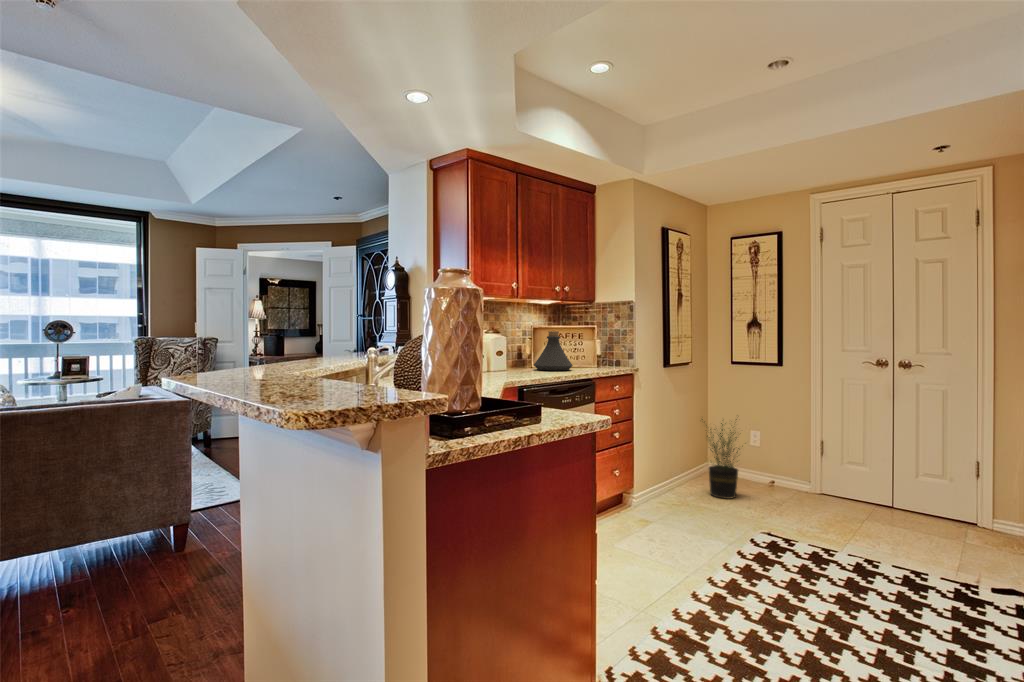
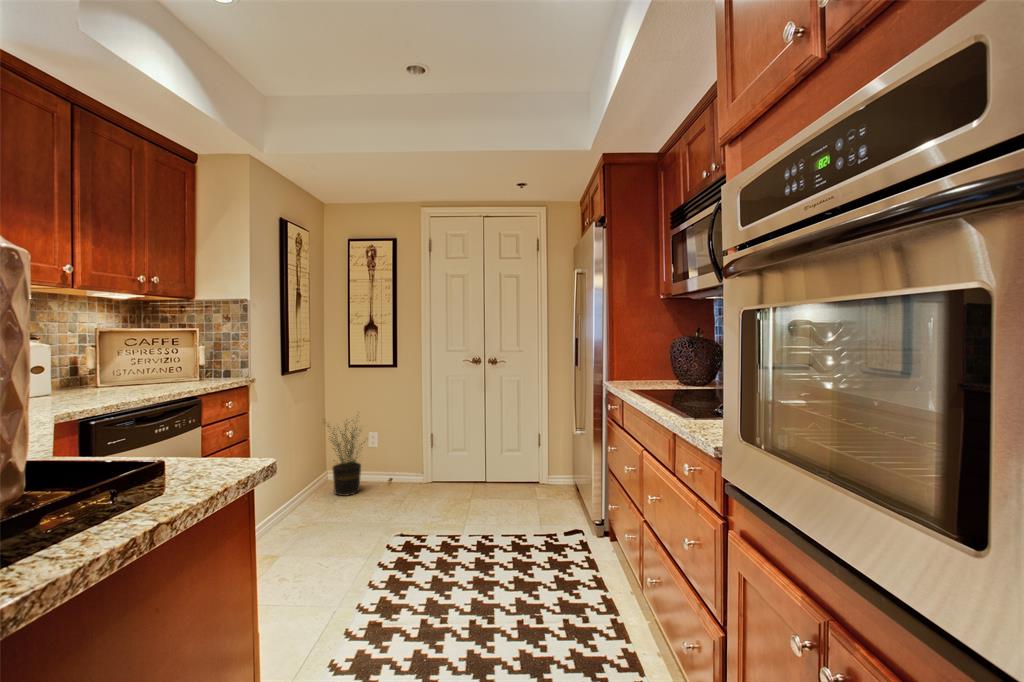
bottle: present [534,331,573,370] -> none [99,337,166,391]

